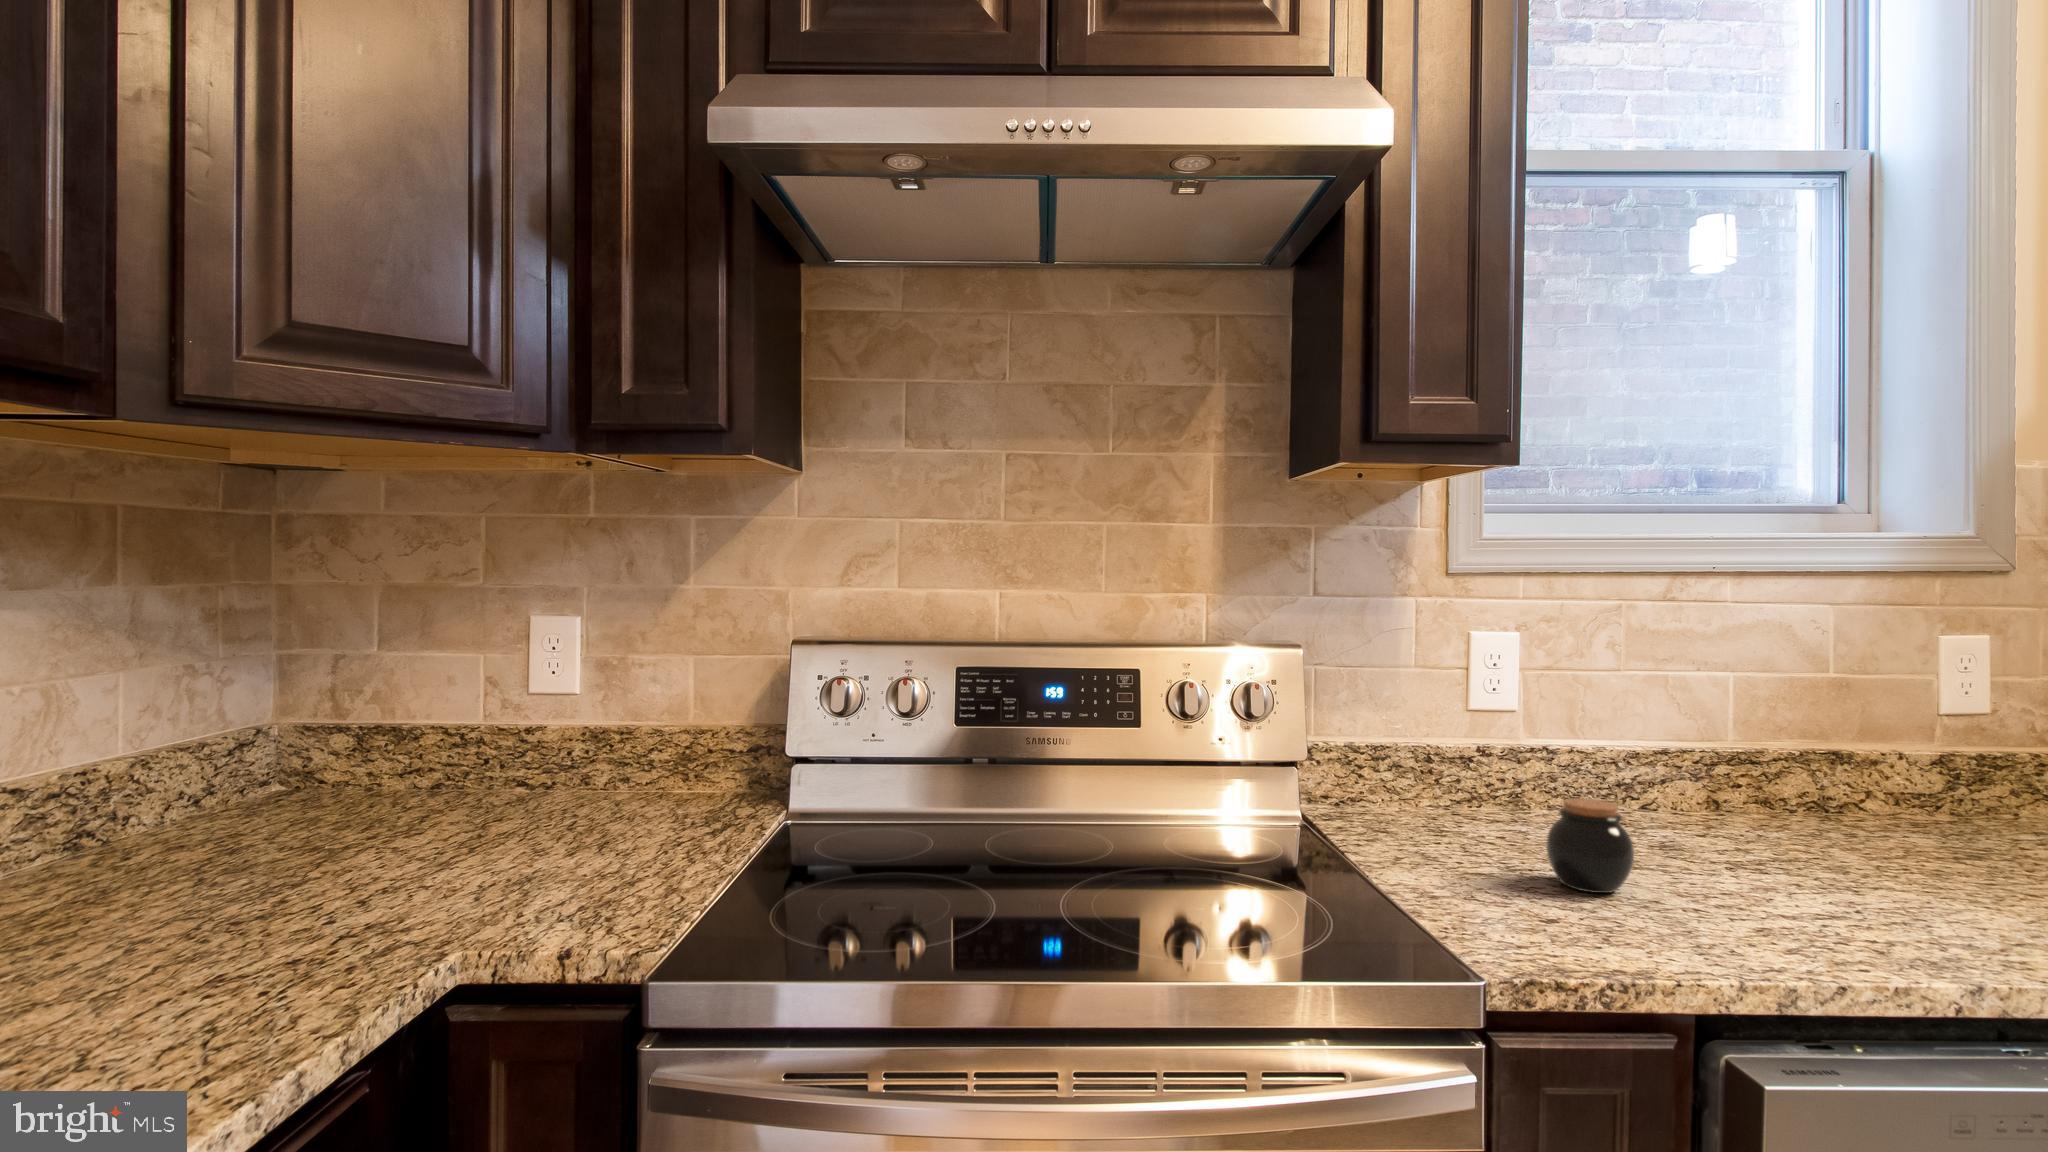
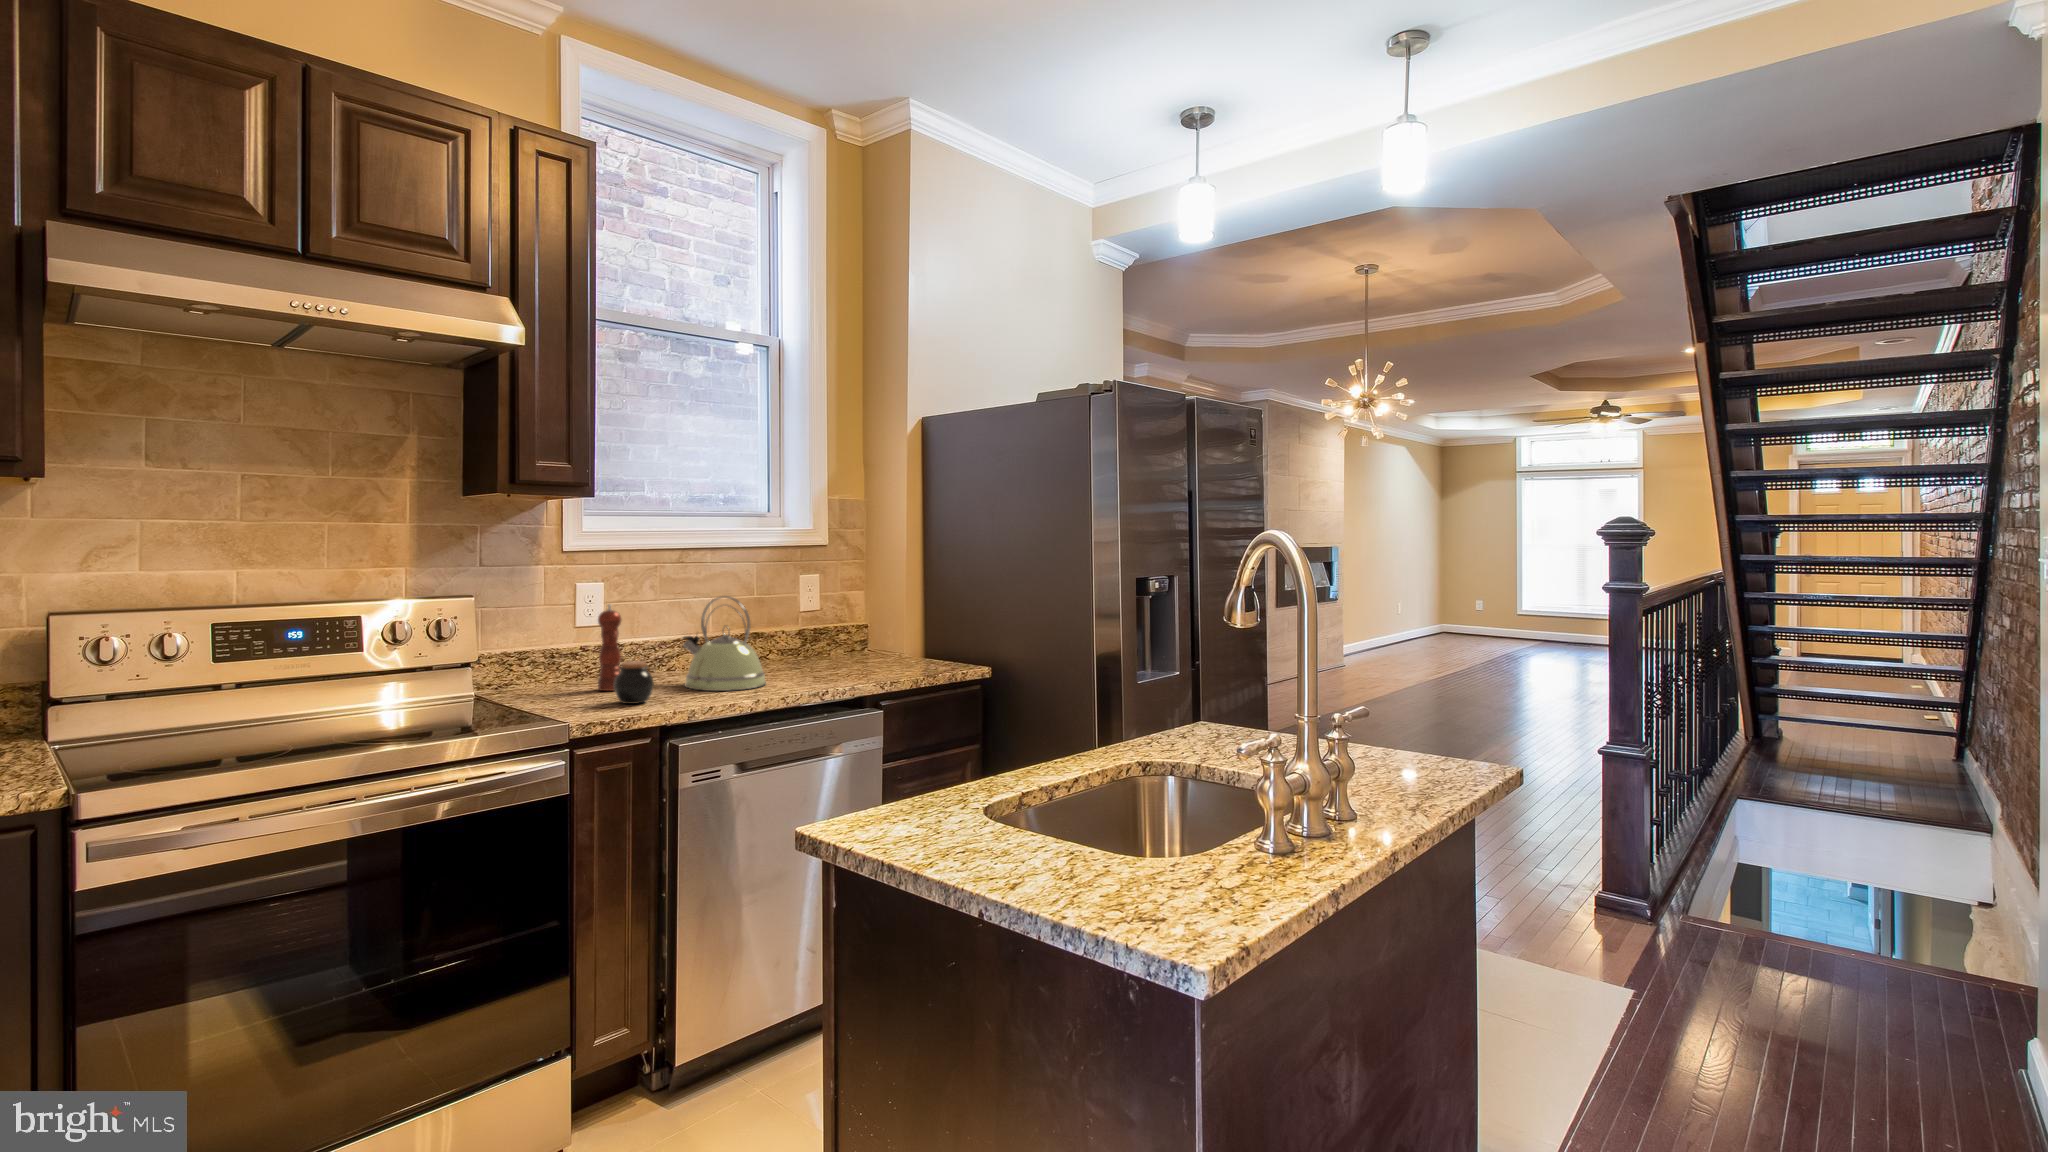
kettle: none [1681,675,1900,893] -> present [683,596,766,691]
pepper mill: none [1509,676,1558,843] -> present [598,604,621,691]

